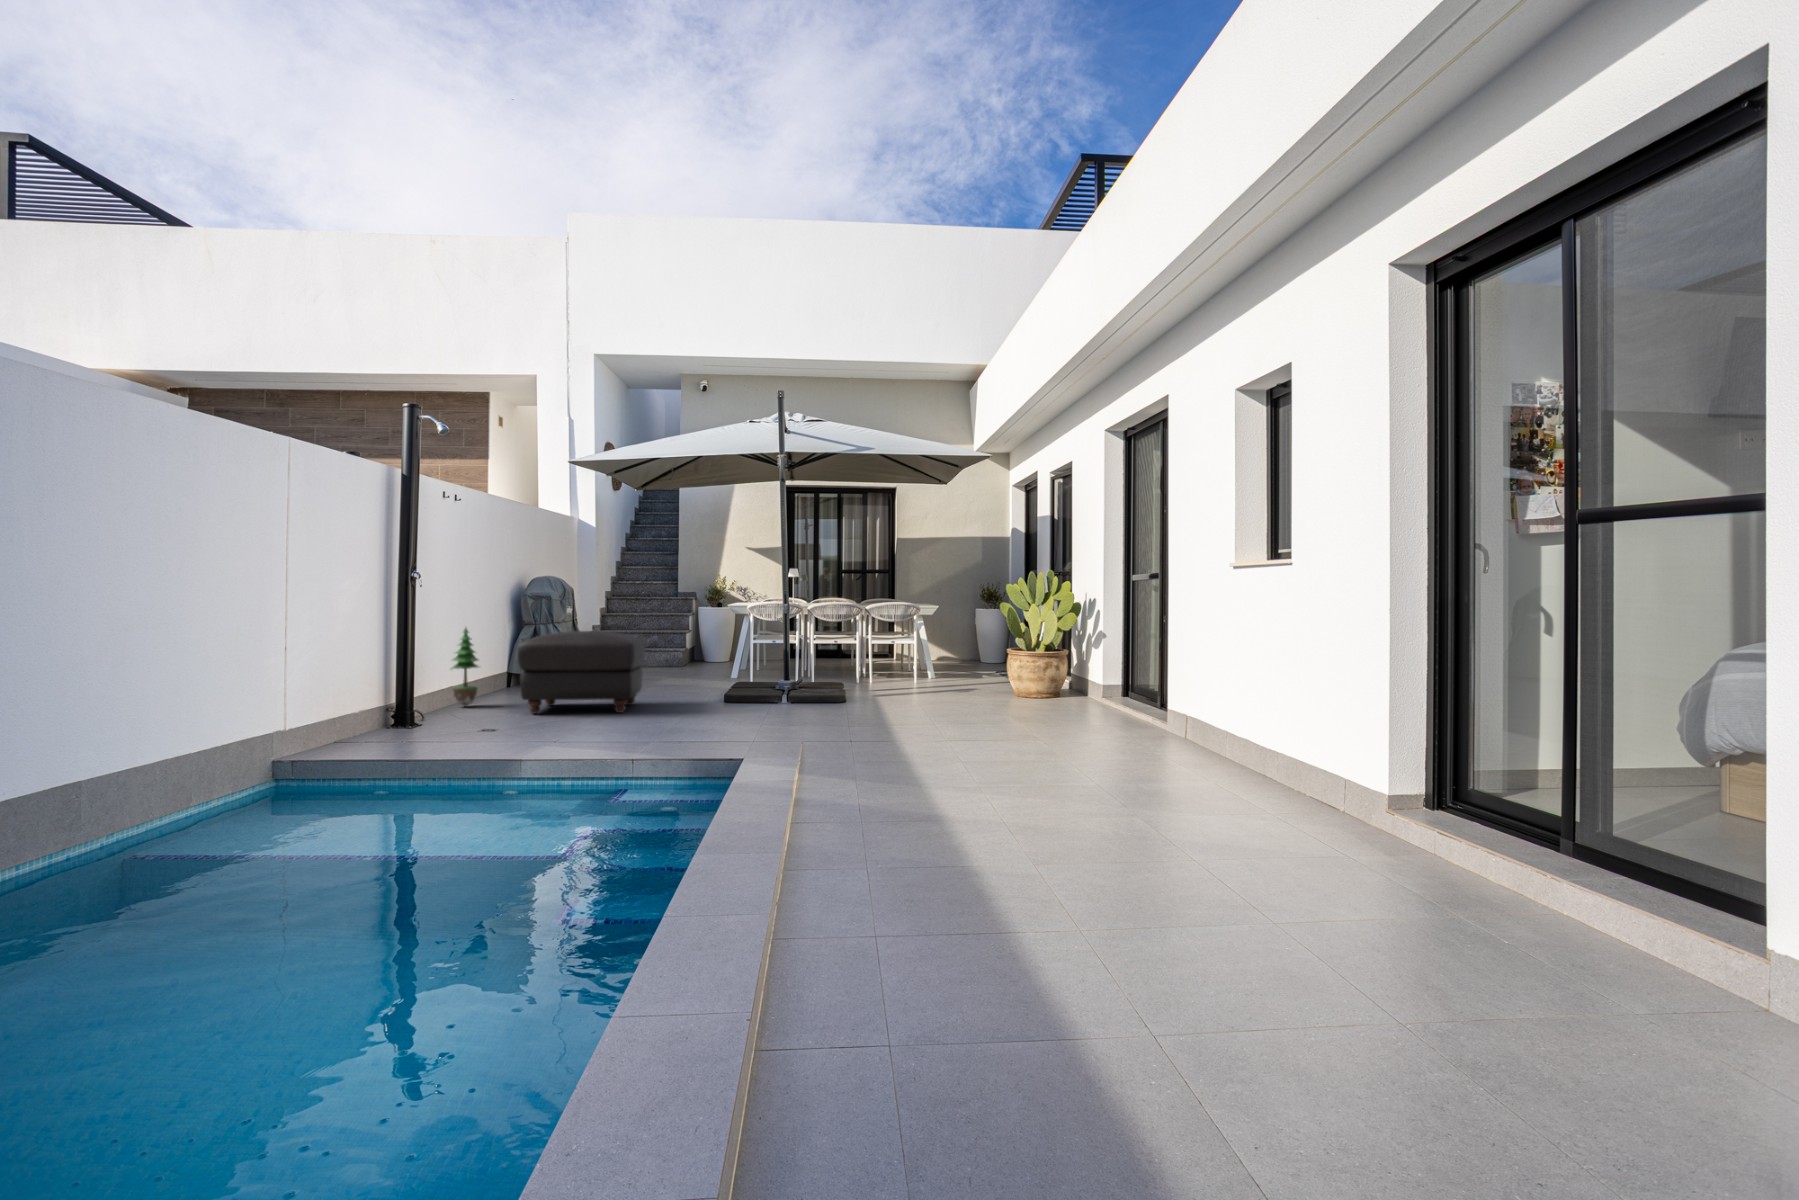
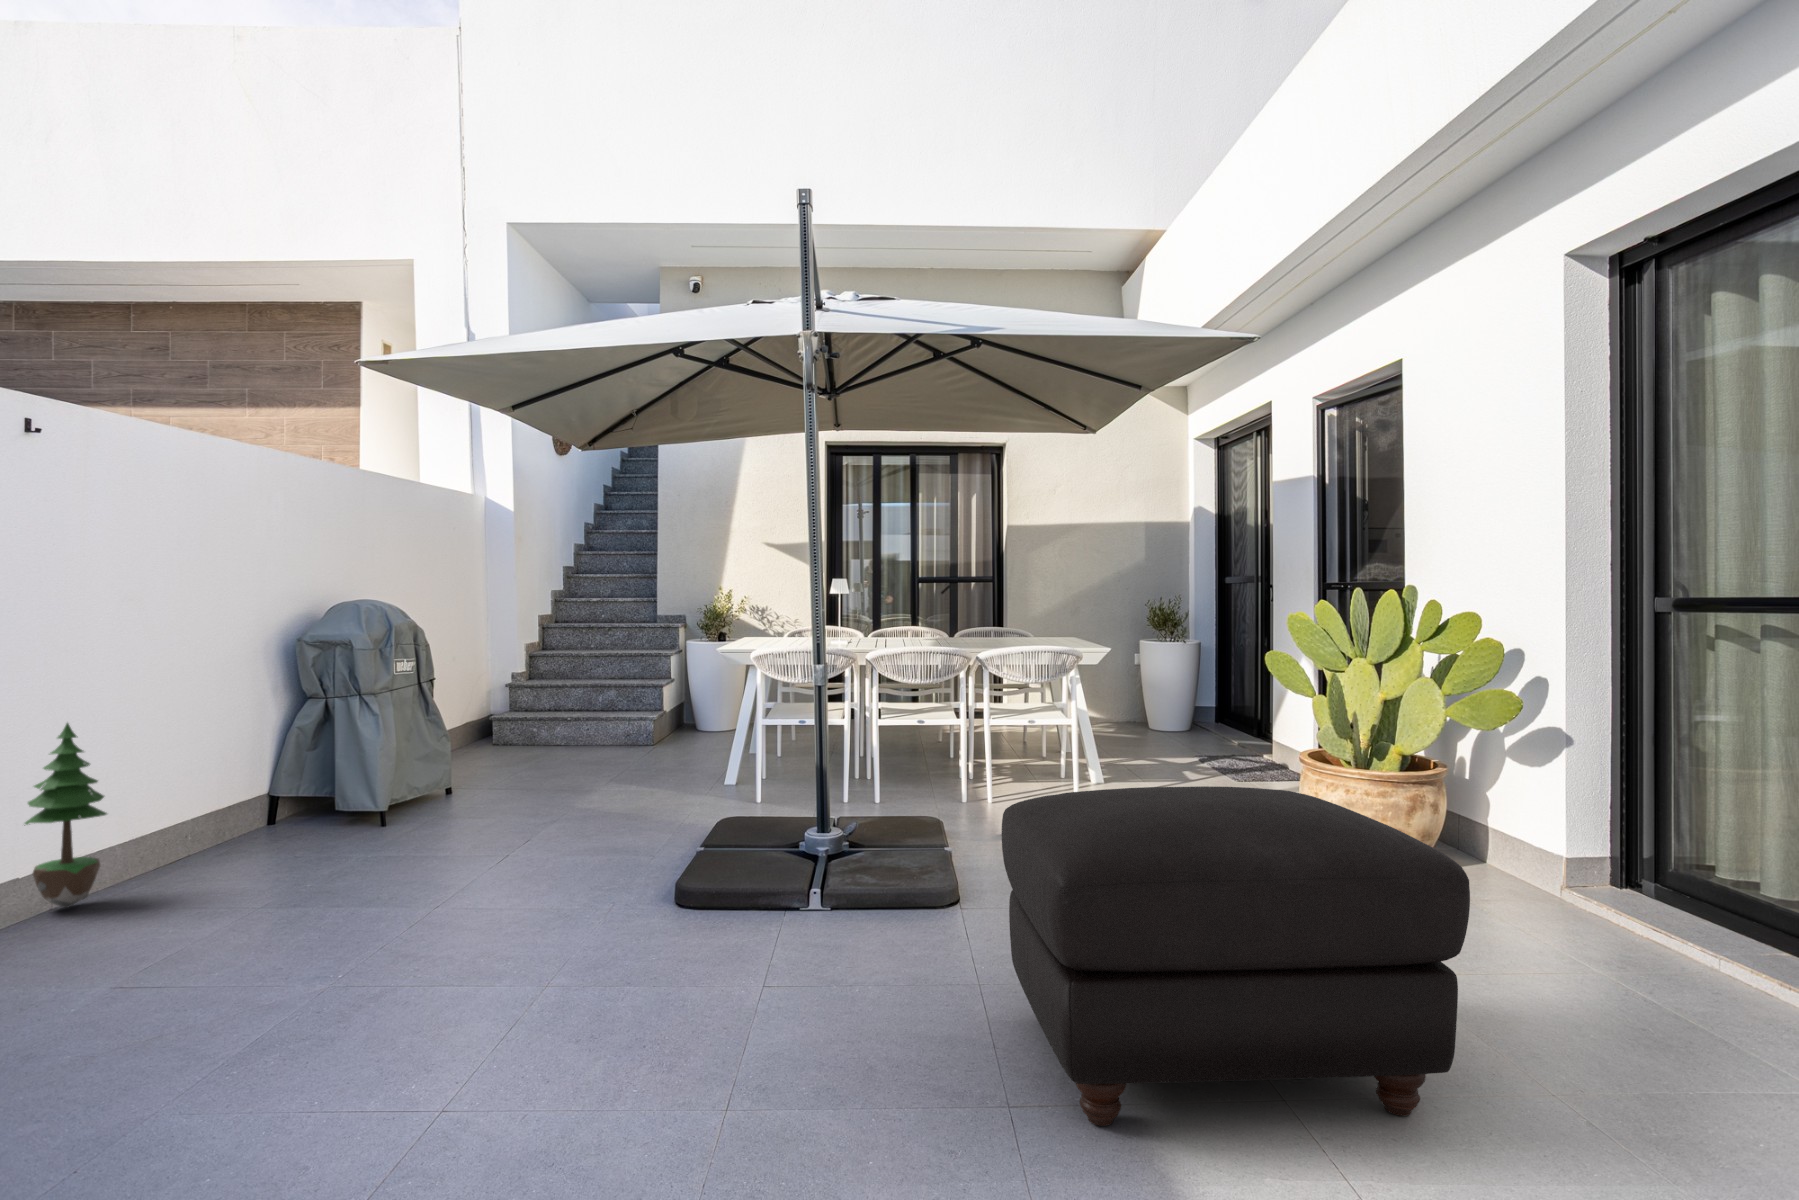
ottoman: present [518,631,645,713] -> present [1001,786,1470,1126]

